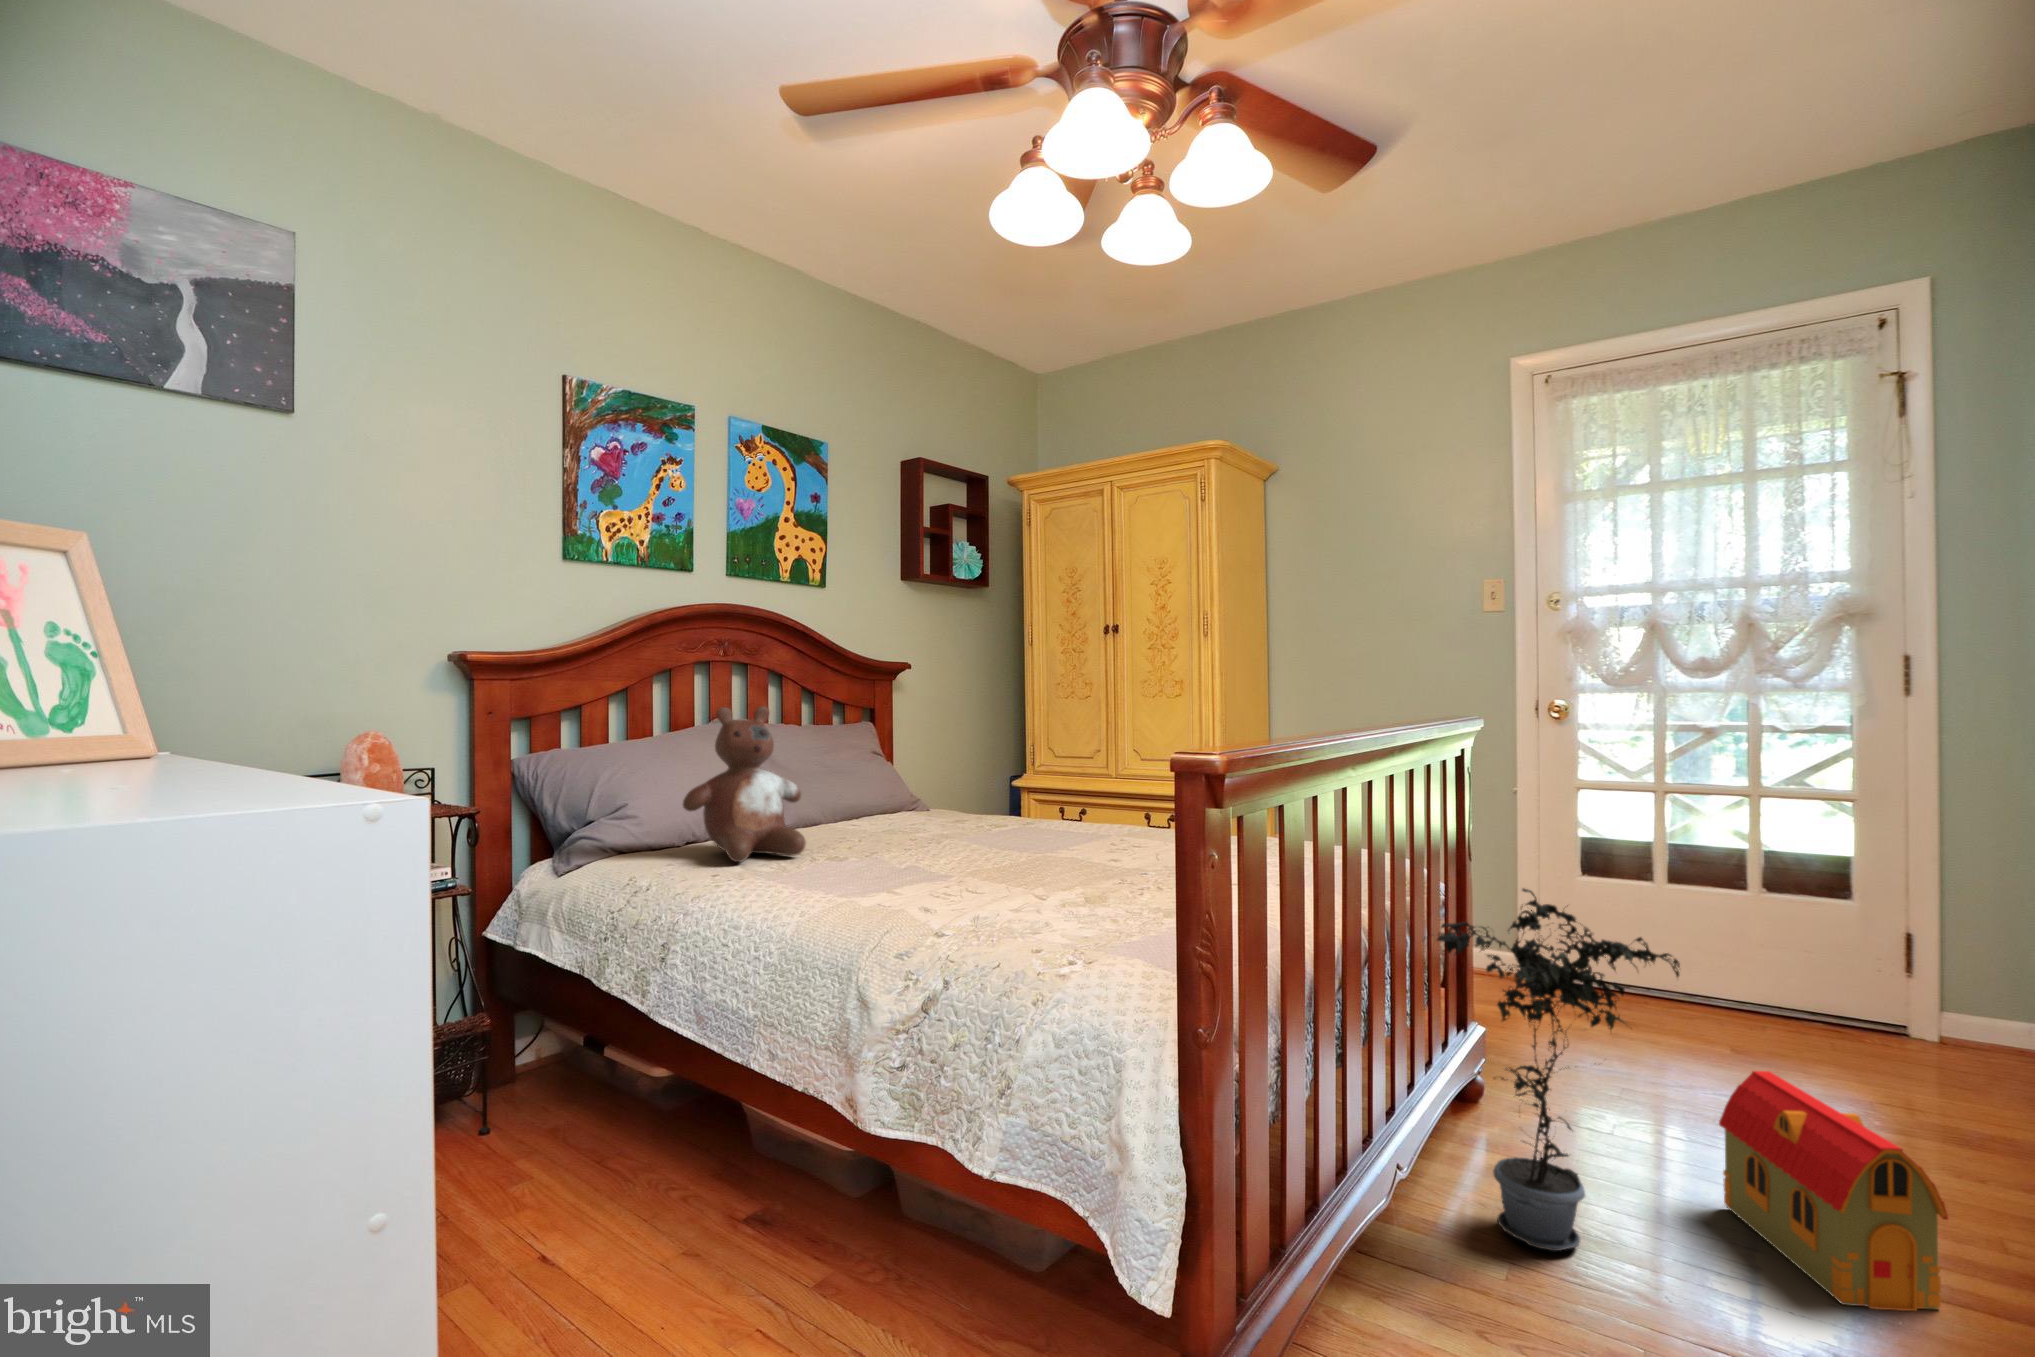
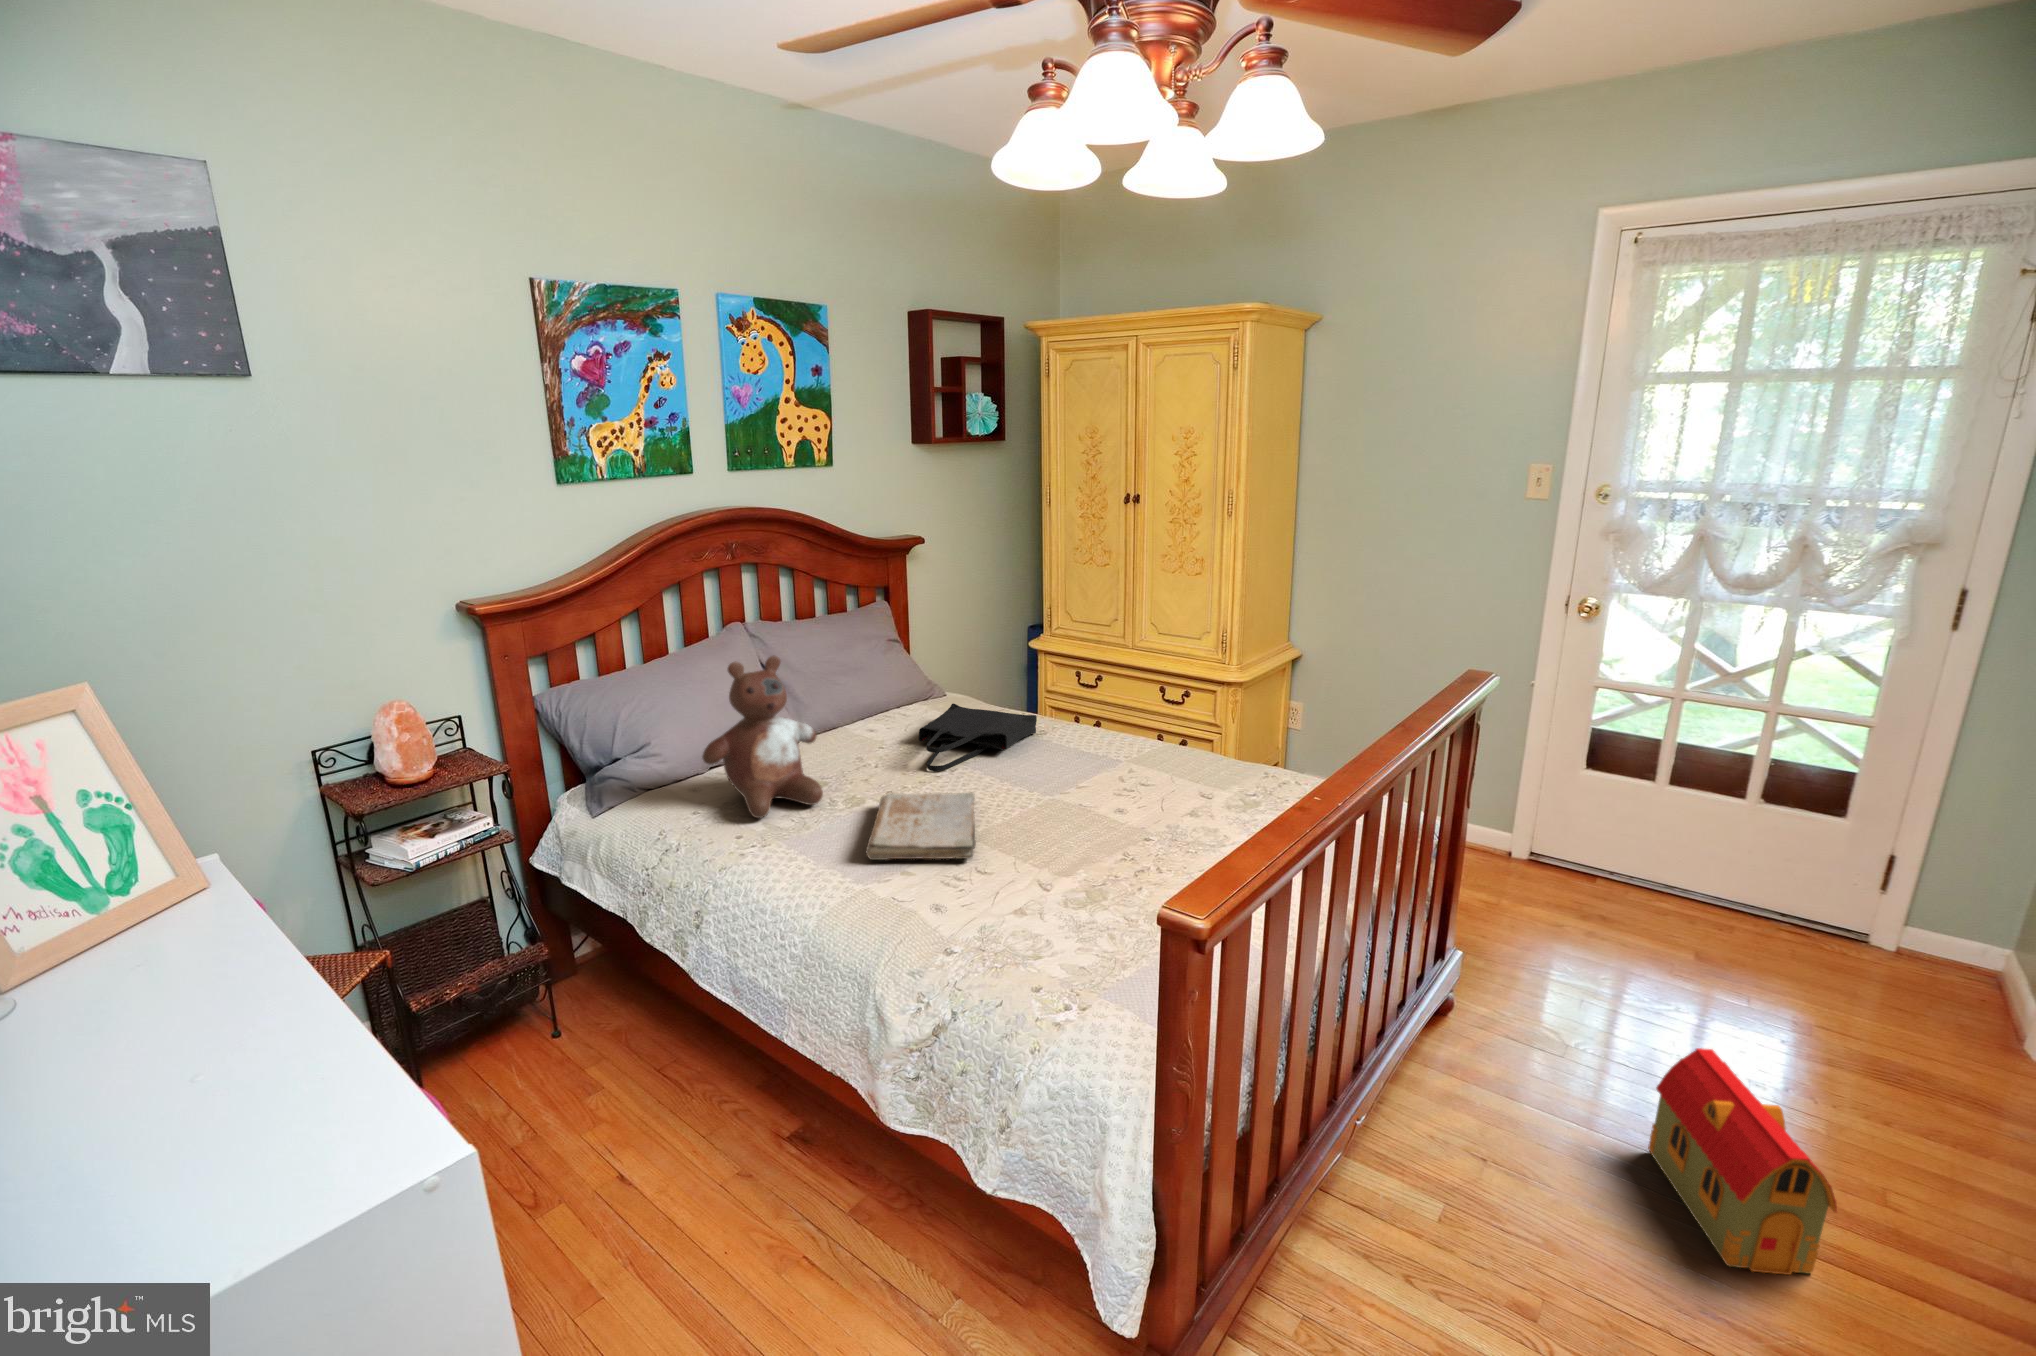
tote bag: none [904,797,1024,840] -> present [919,703,1037,771]
book: none [850,841,967,882] -> present [866,793,976,860]
potted plant: present [1427,888,1680,1251] -> none [1404,896,1642,1201]

